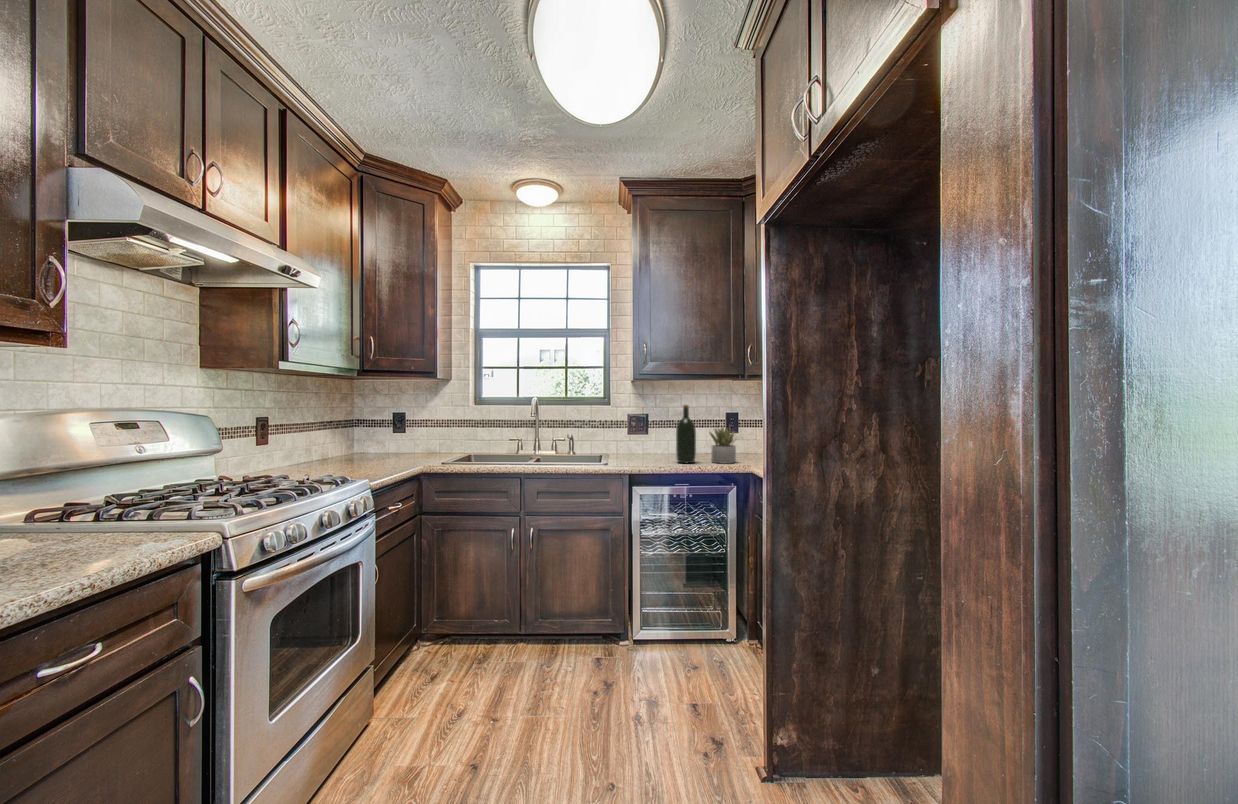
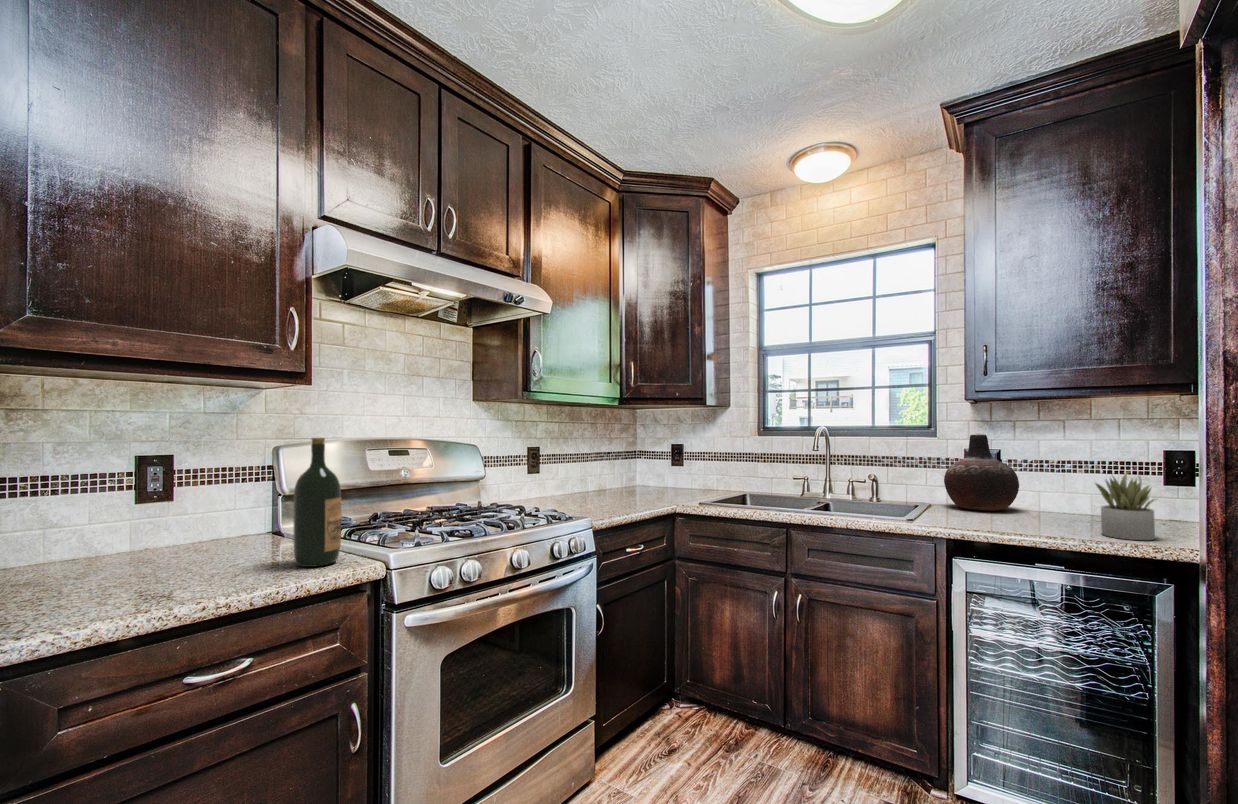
vase: none [620,404,663,455] -> present [944,434,1019,511]
wine bottle: present [676,405,696,463] -> present [293,438,342,567]

